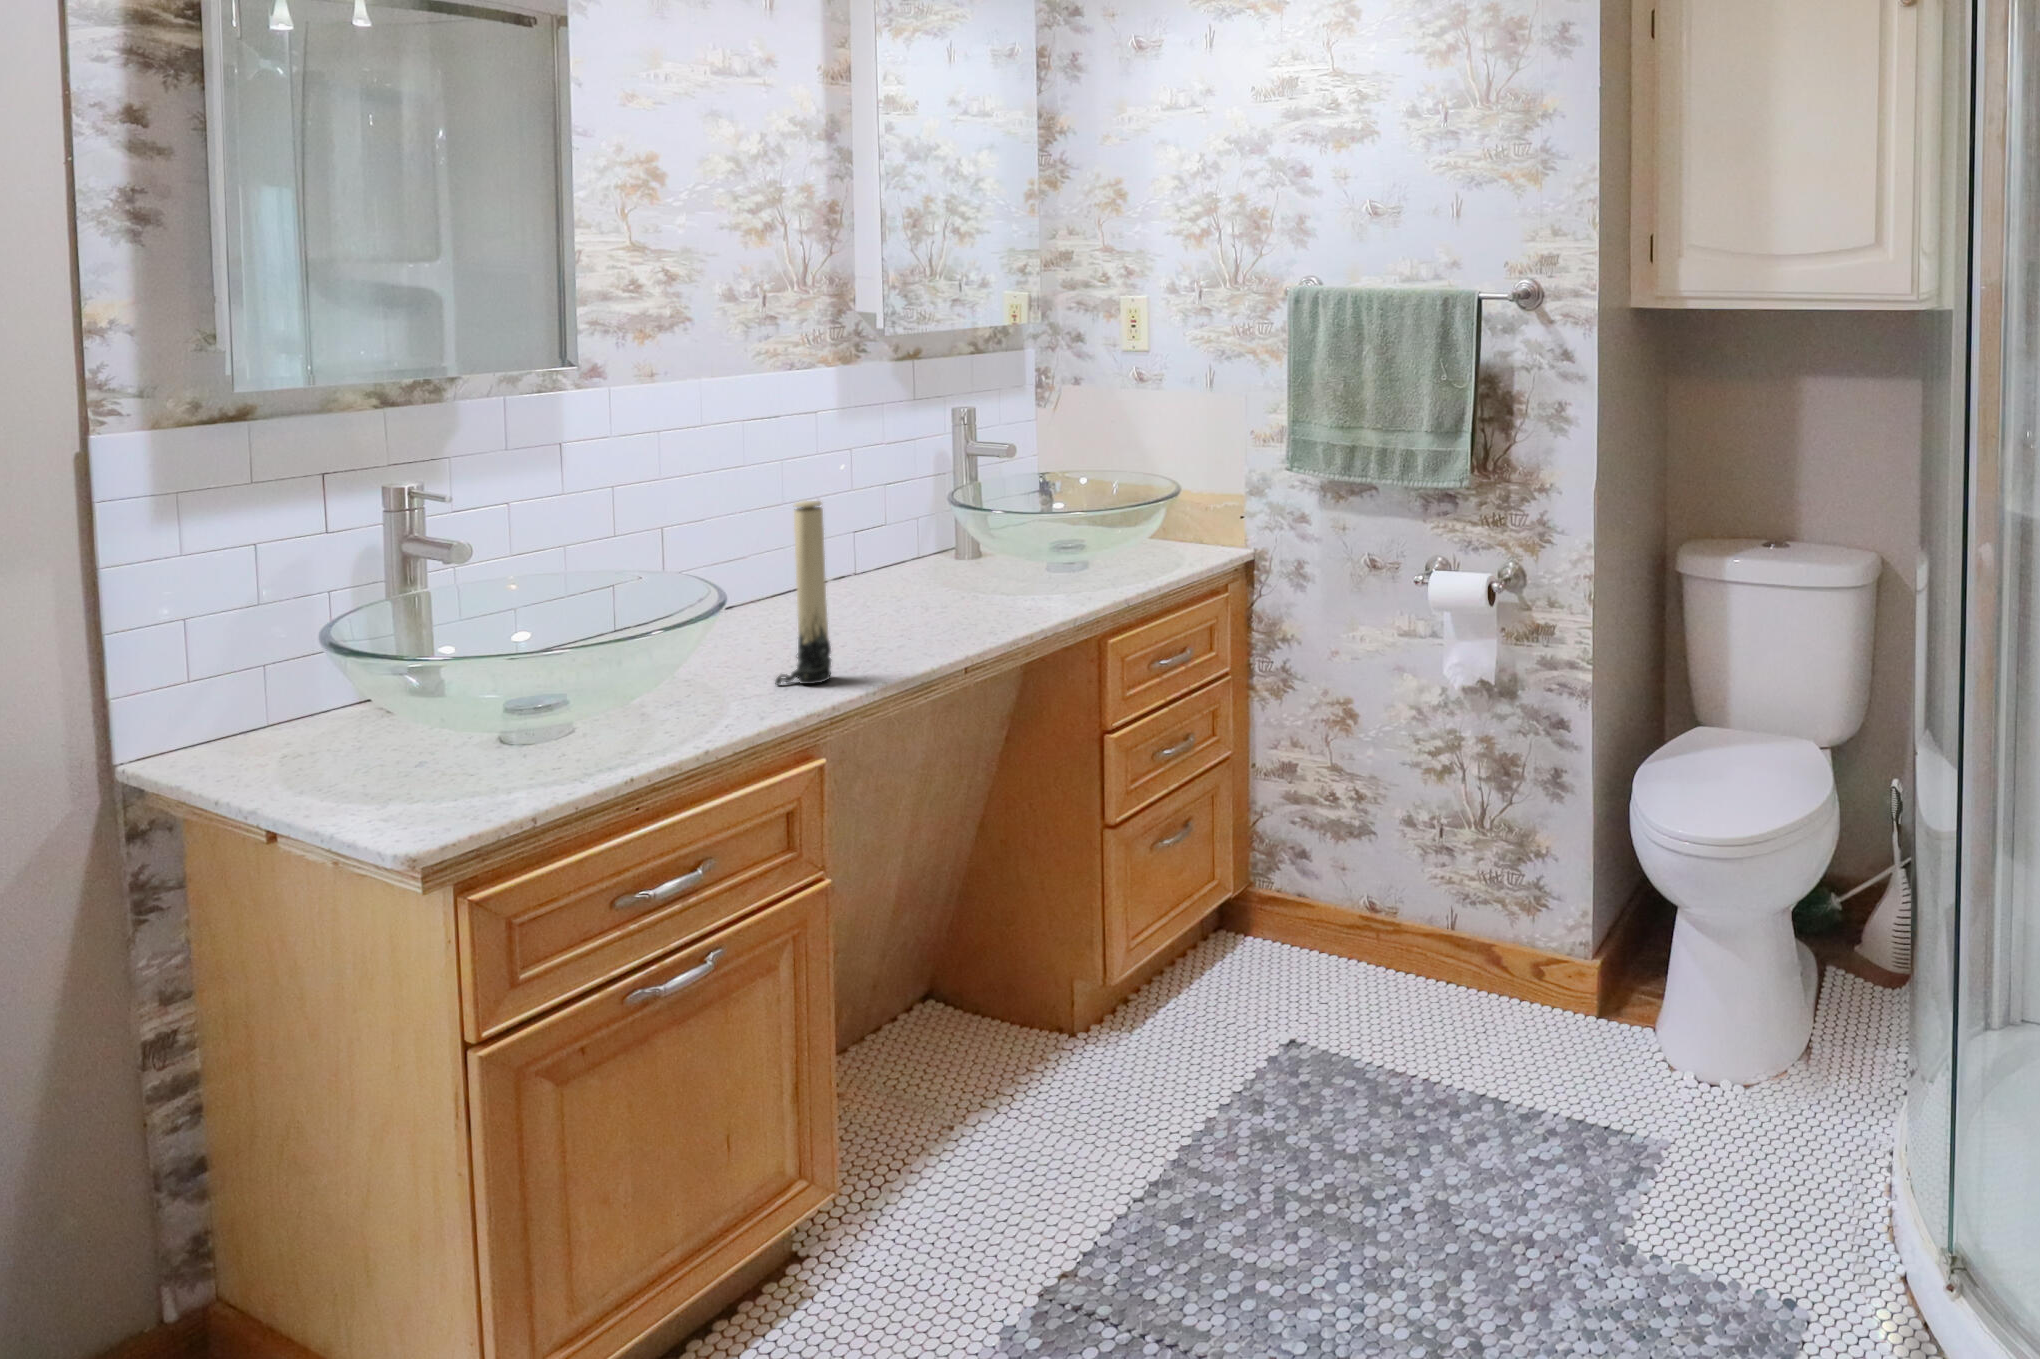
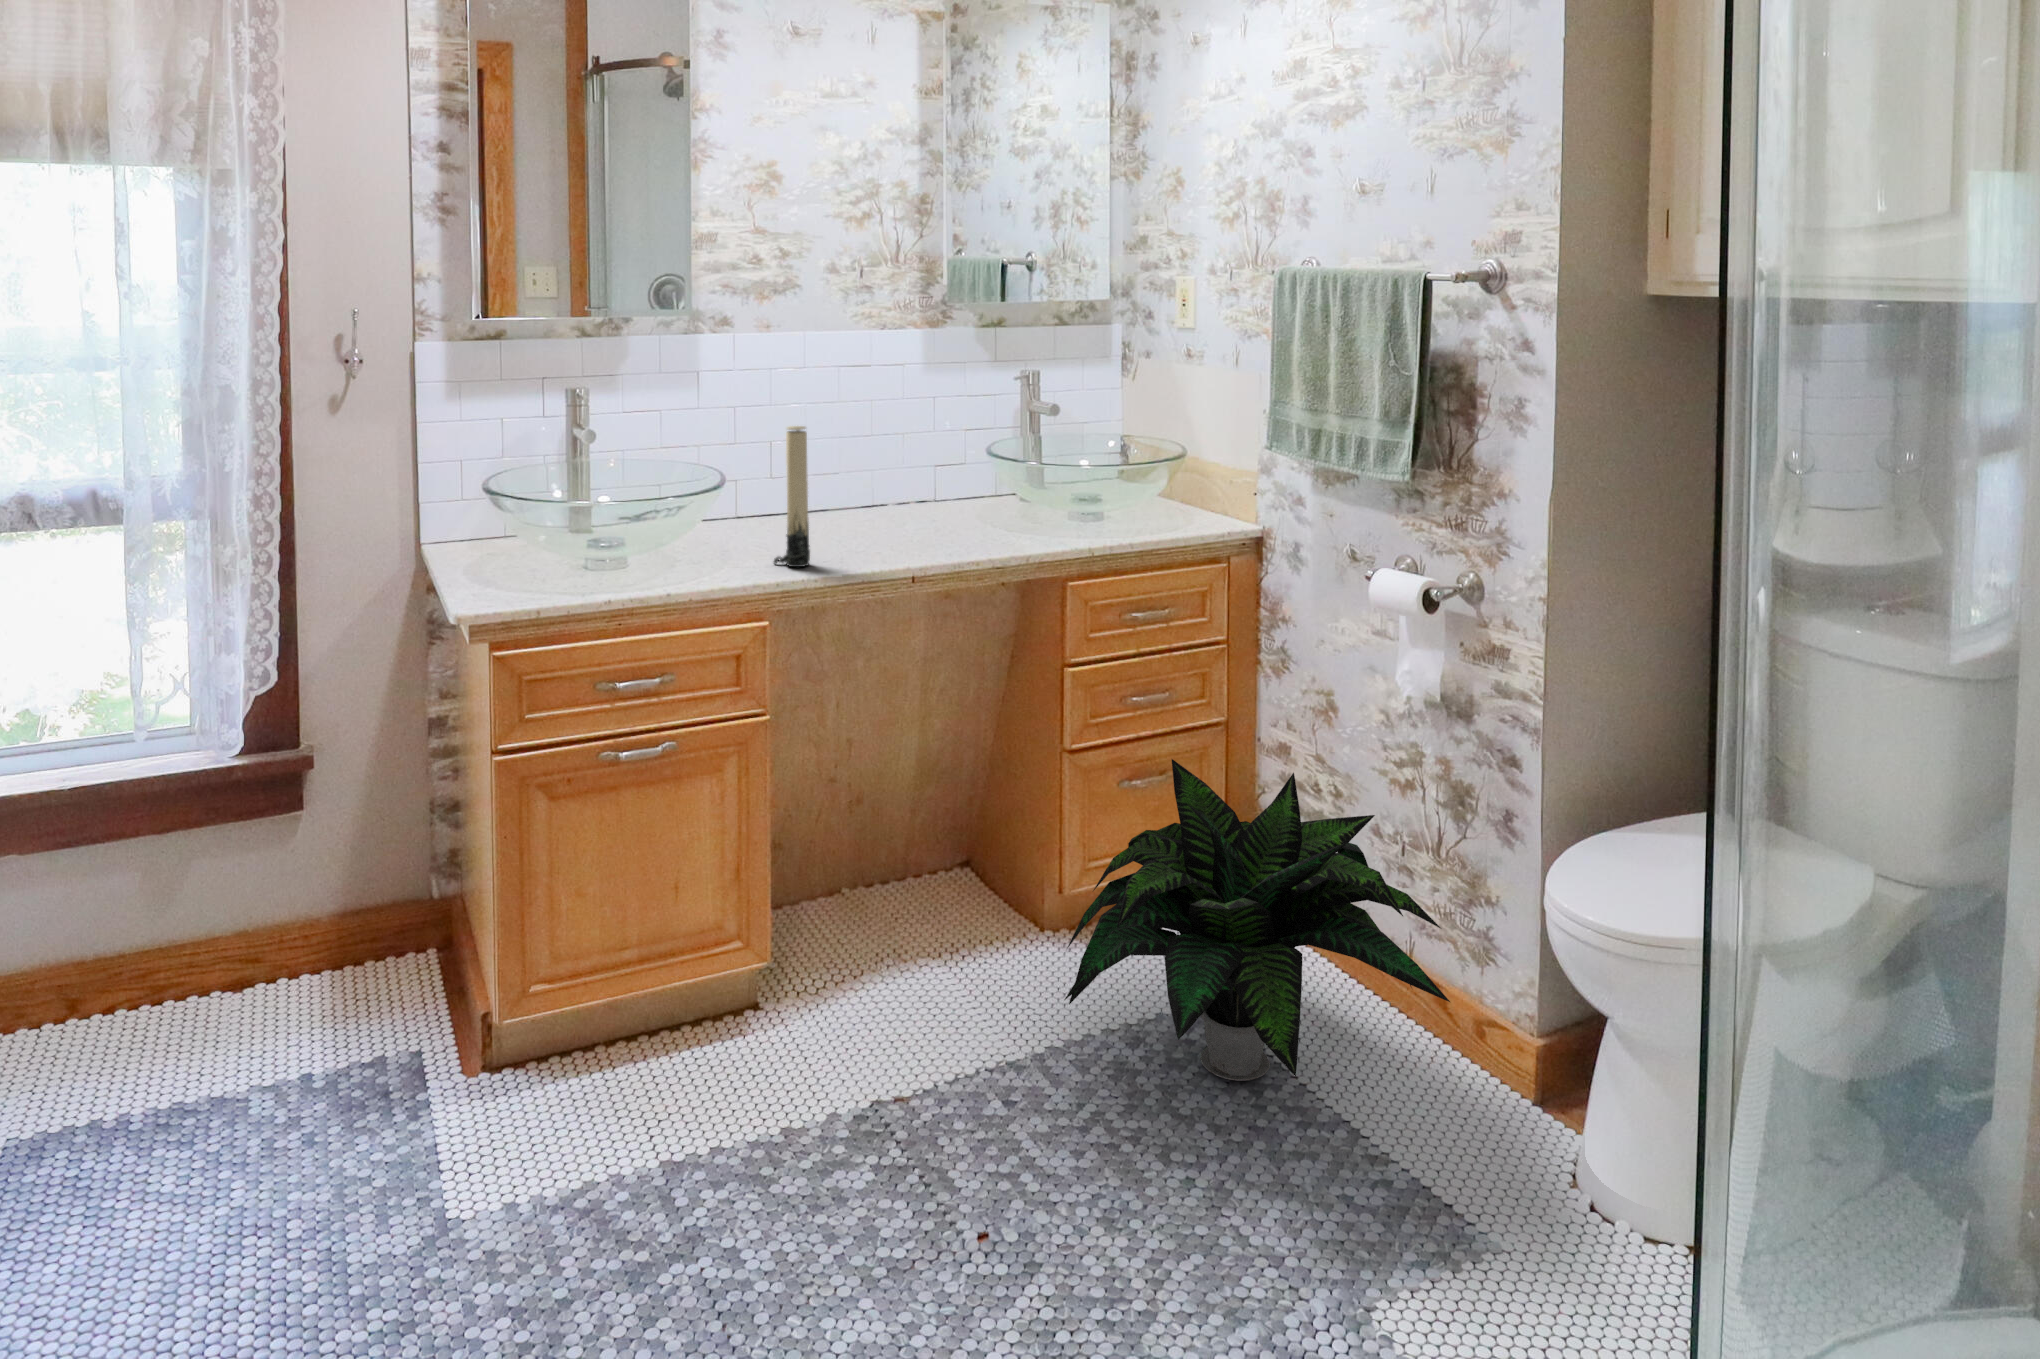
potted plant: none [1176,781,1574,1103] -> present [1064,759,1450,1081]

